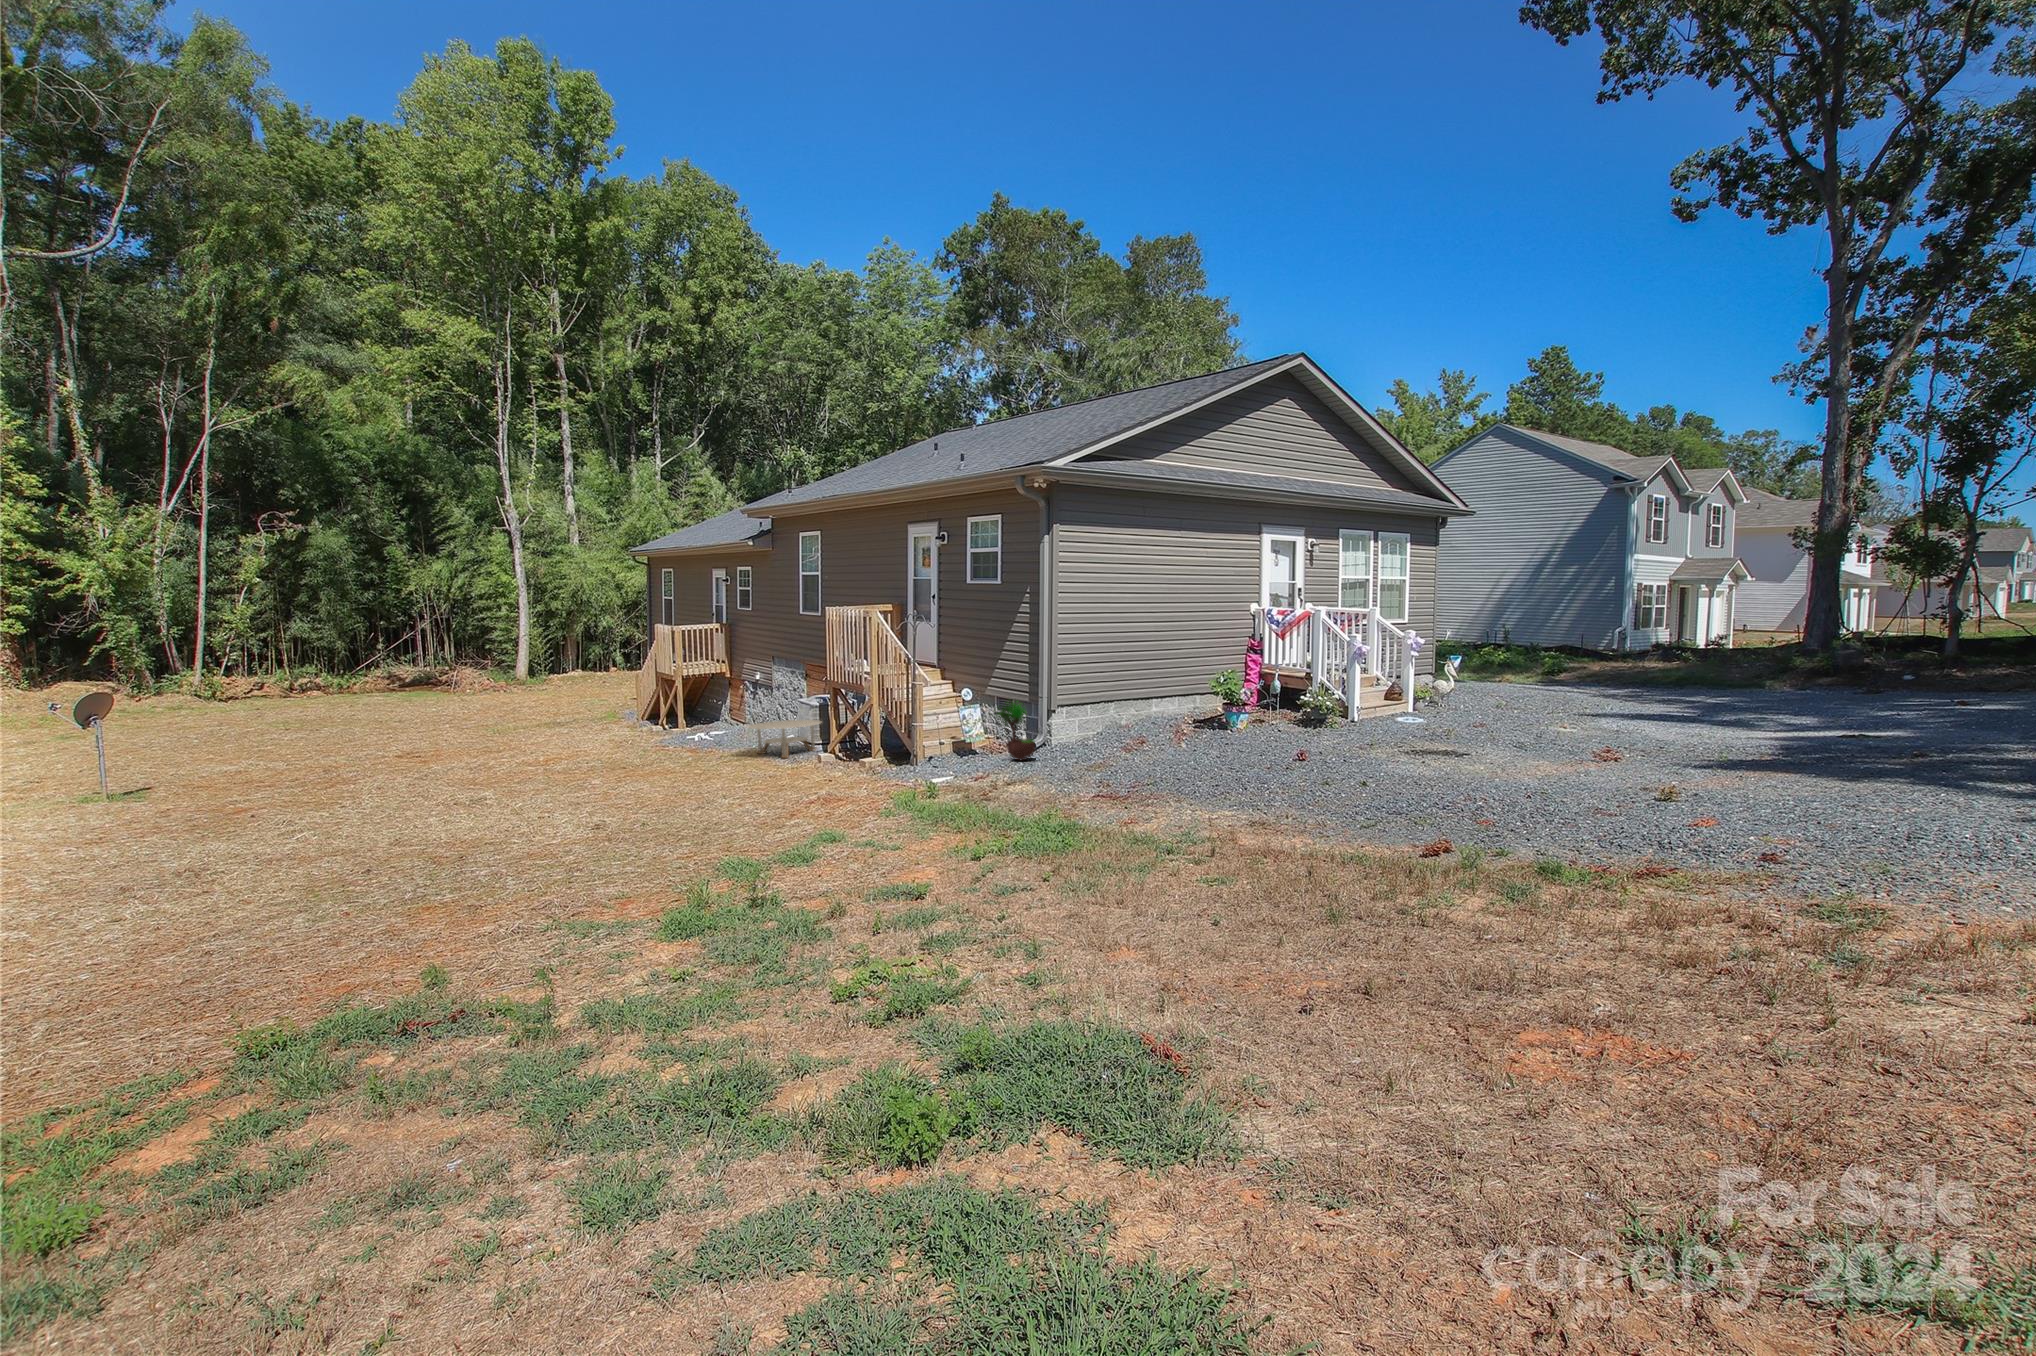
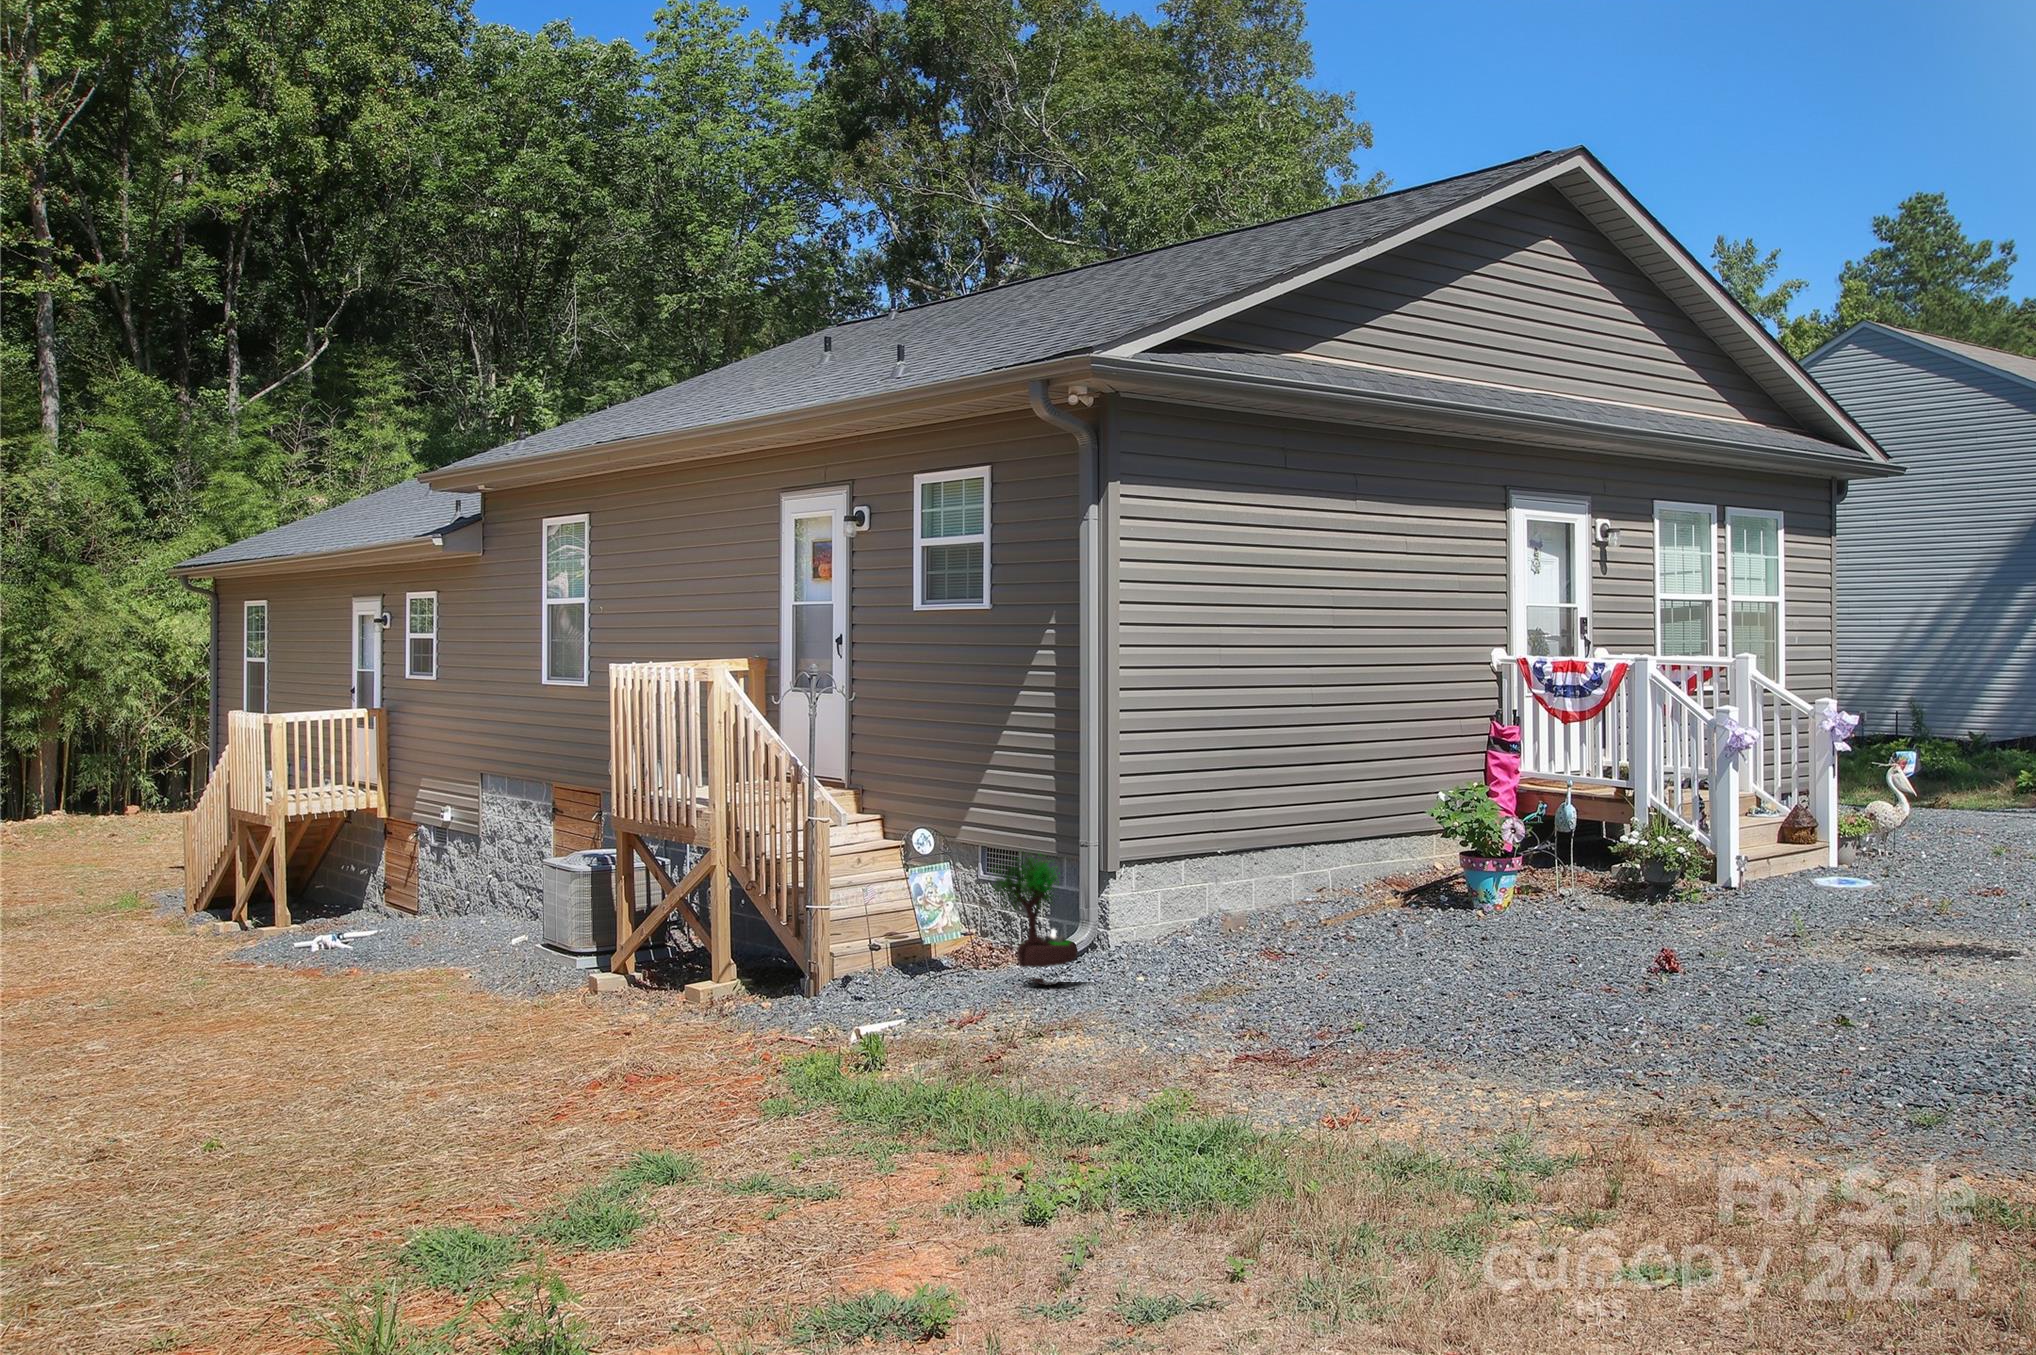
round table: present [747,720,821,759] -> none [431,903,599,990]

